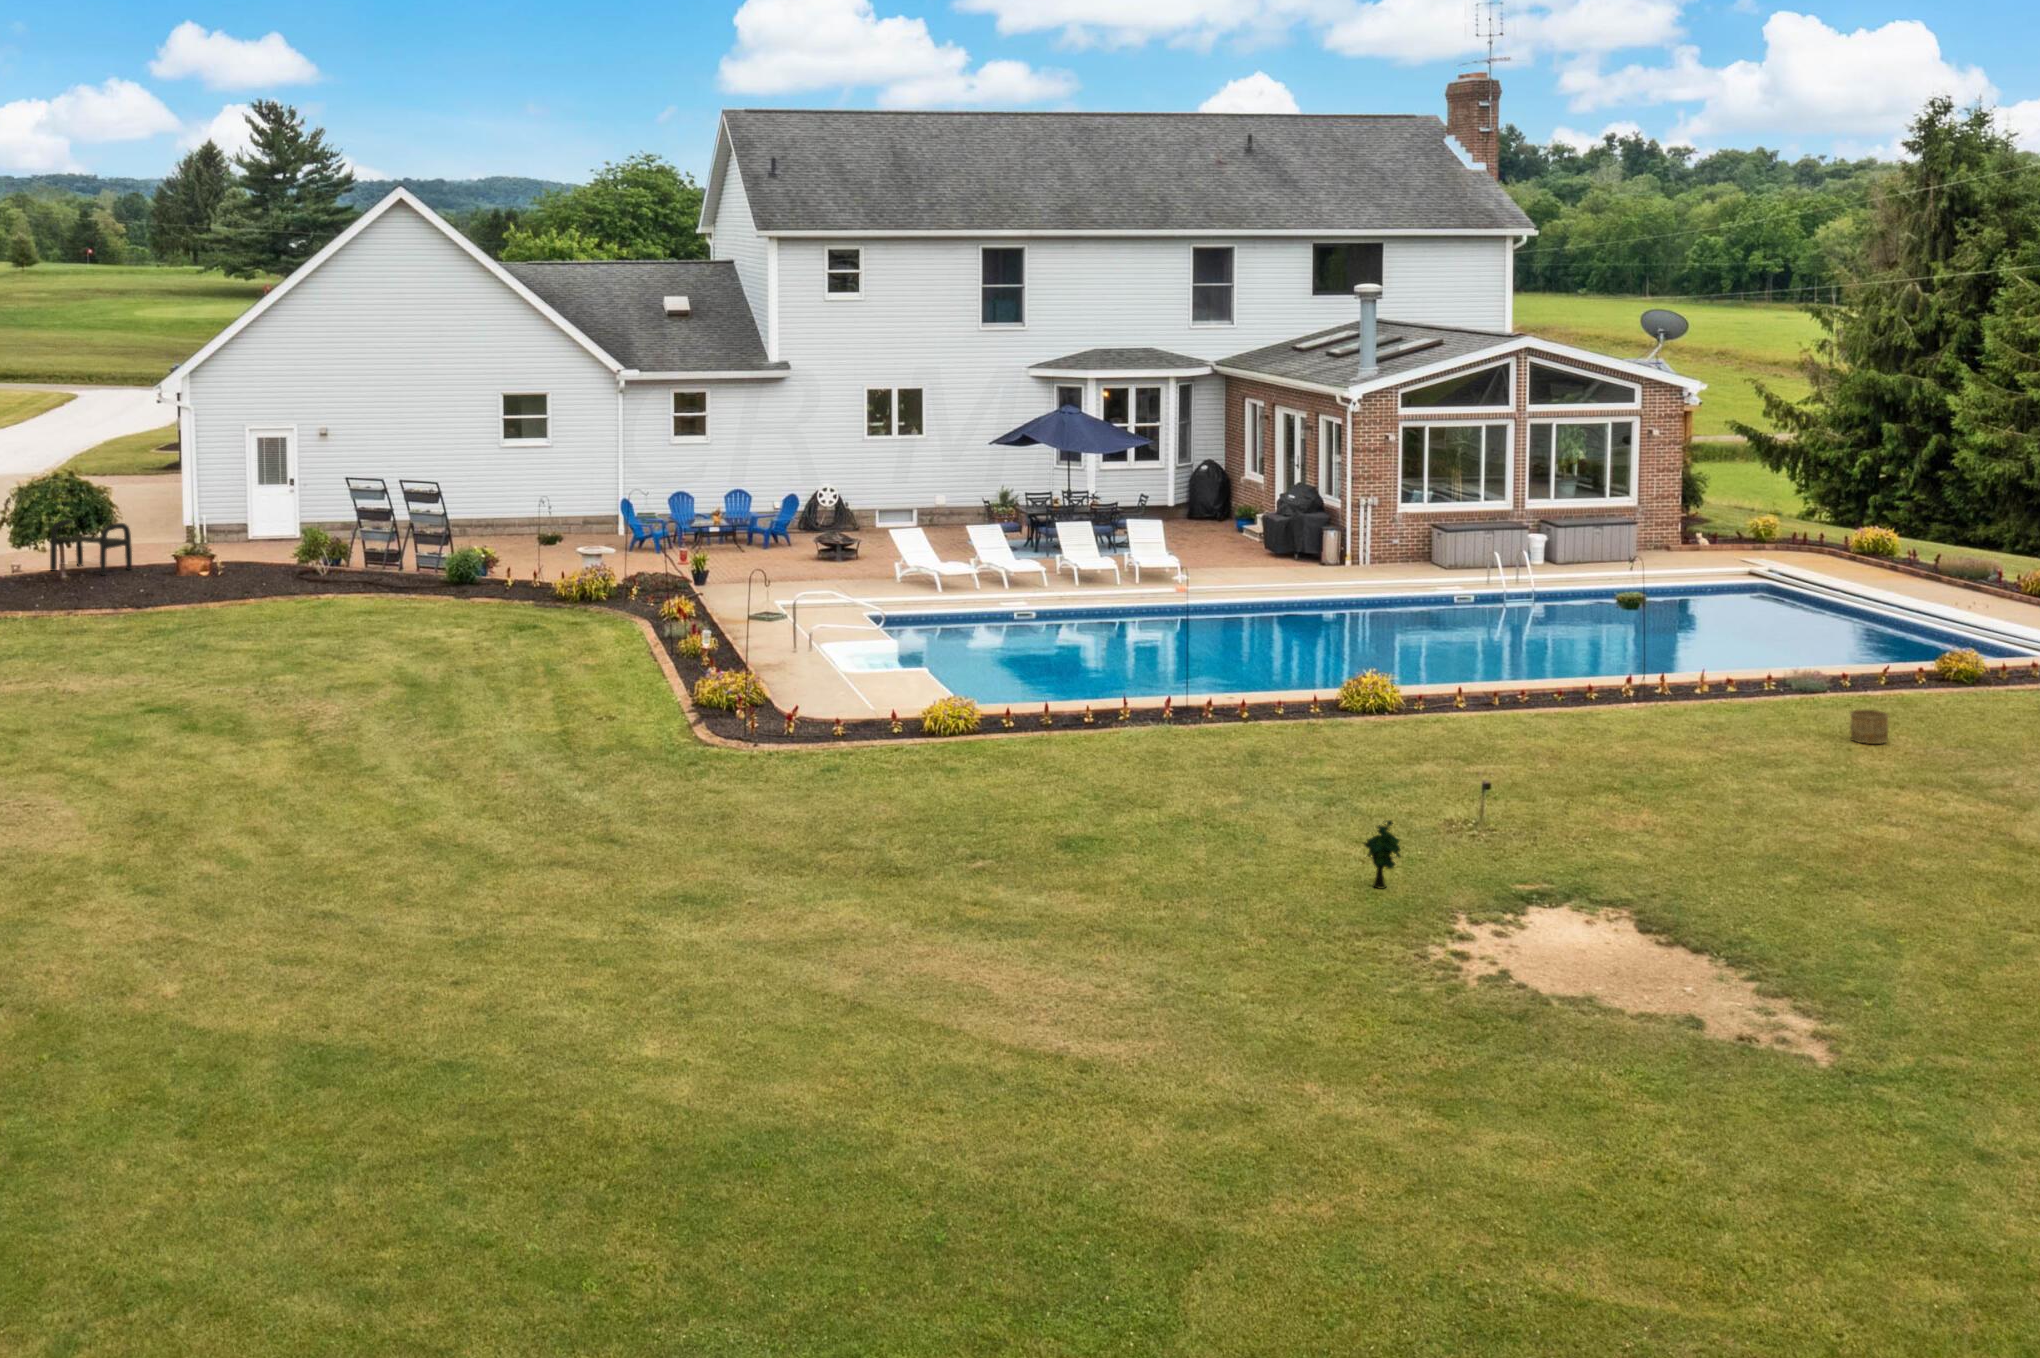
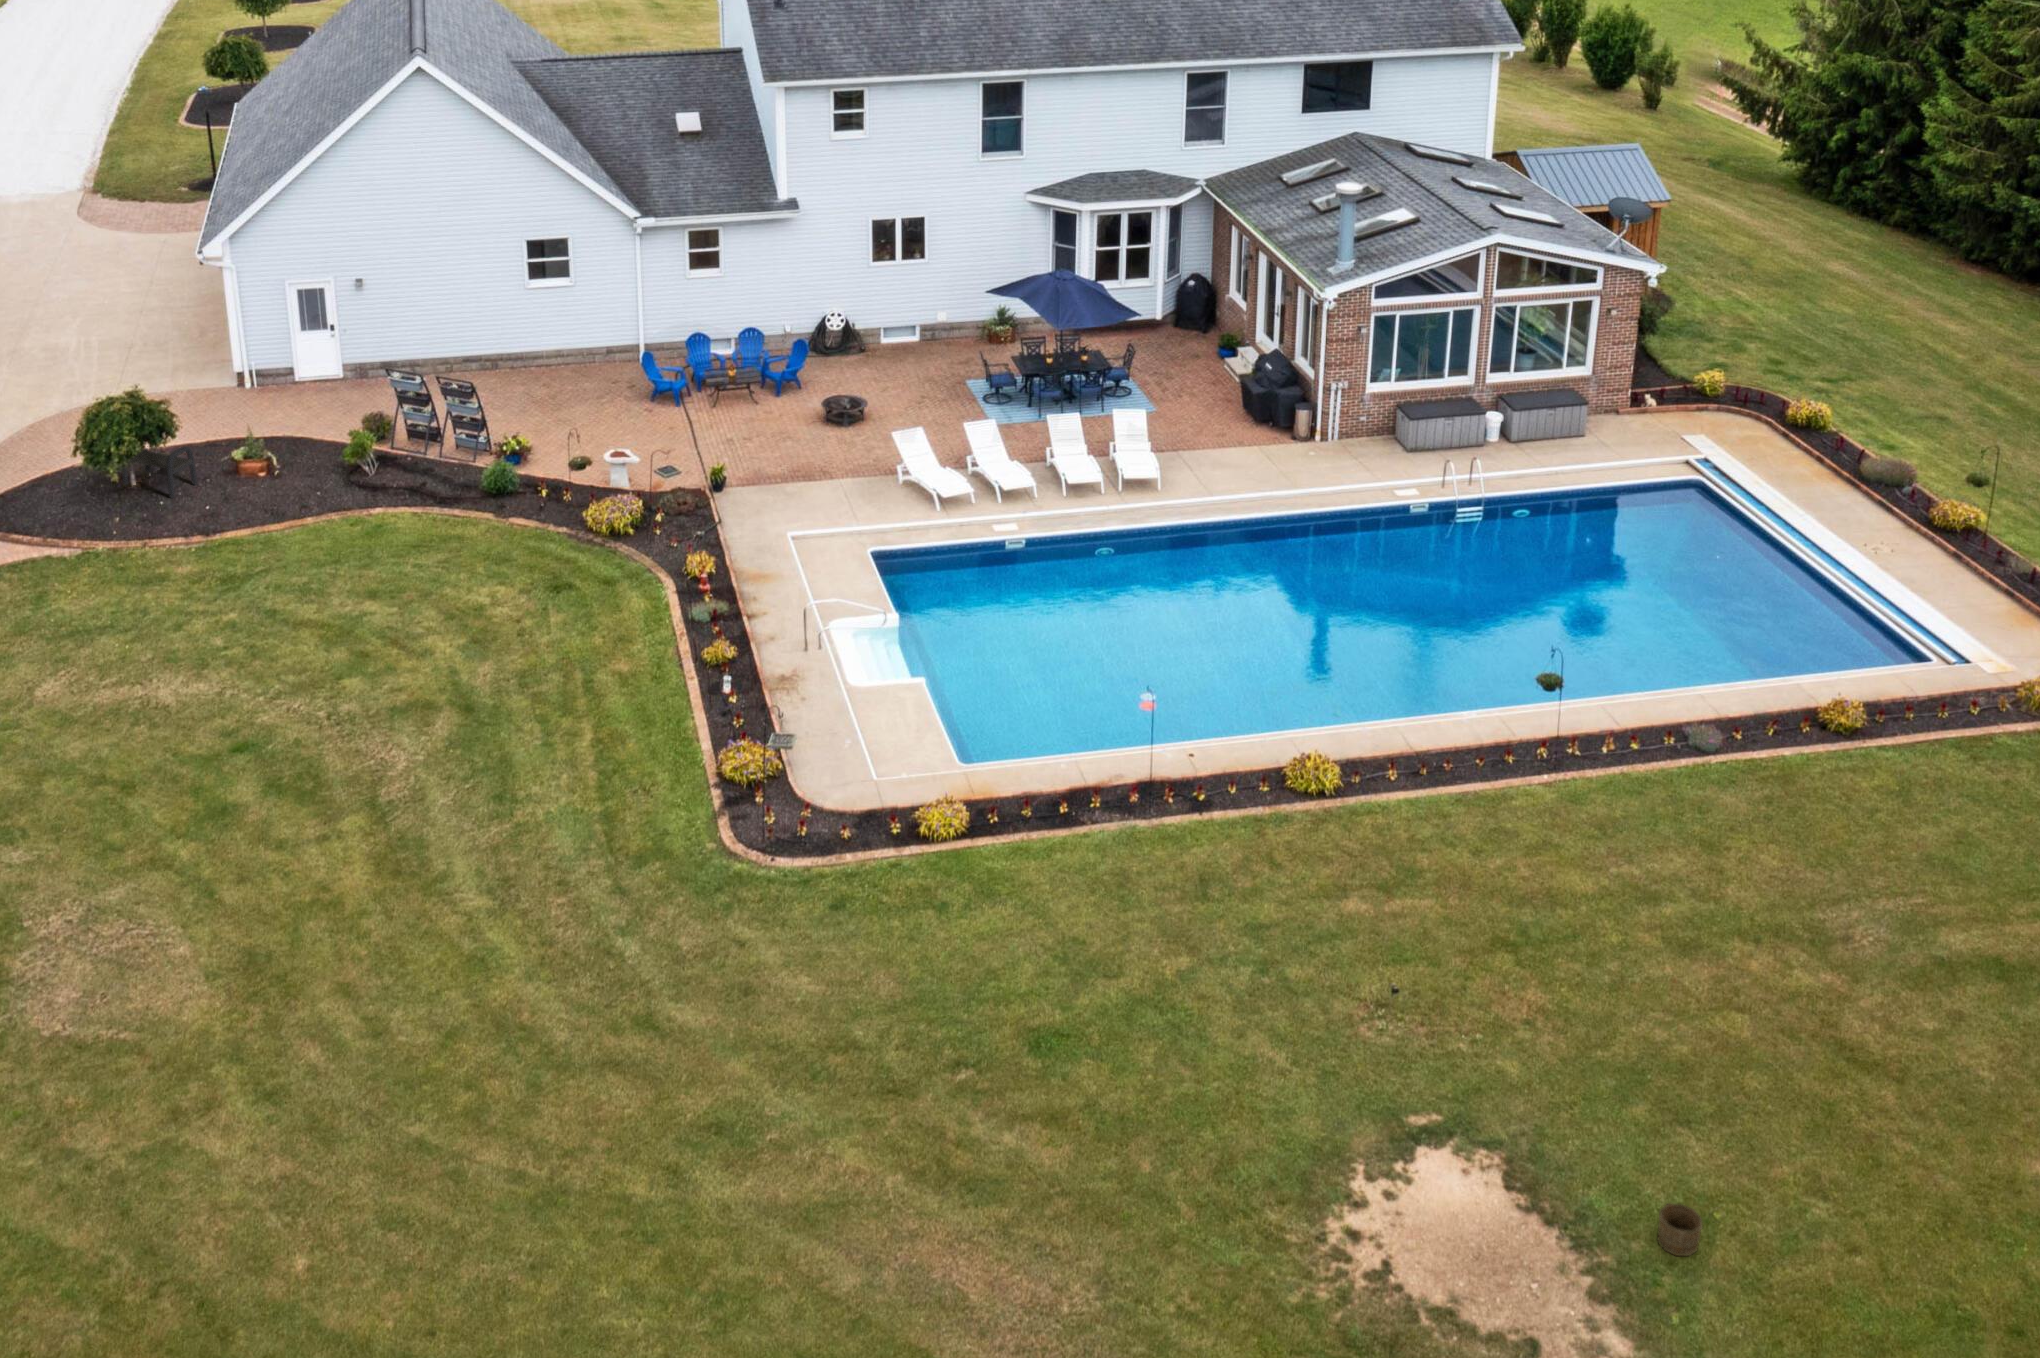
wooden bucket: present [1850,710,1889,744] -> present [1658,1203,1703,1256]
decorative plant: present [1364,820,1401,889] -> none [1274,1087,1308,1138]

